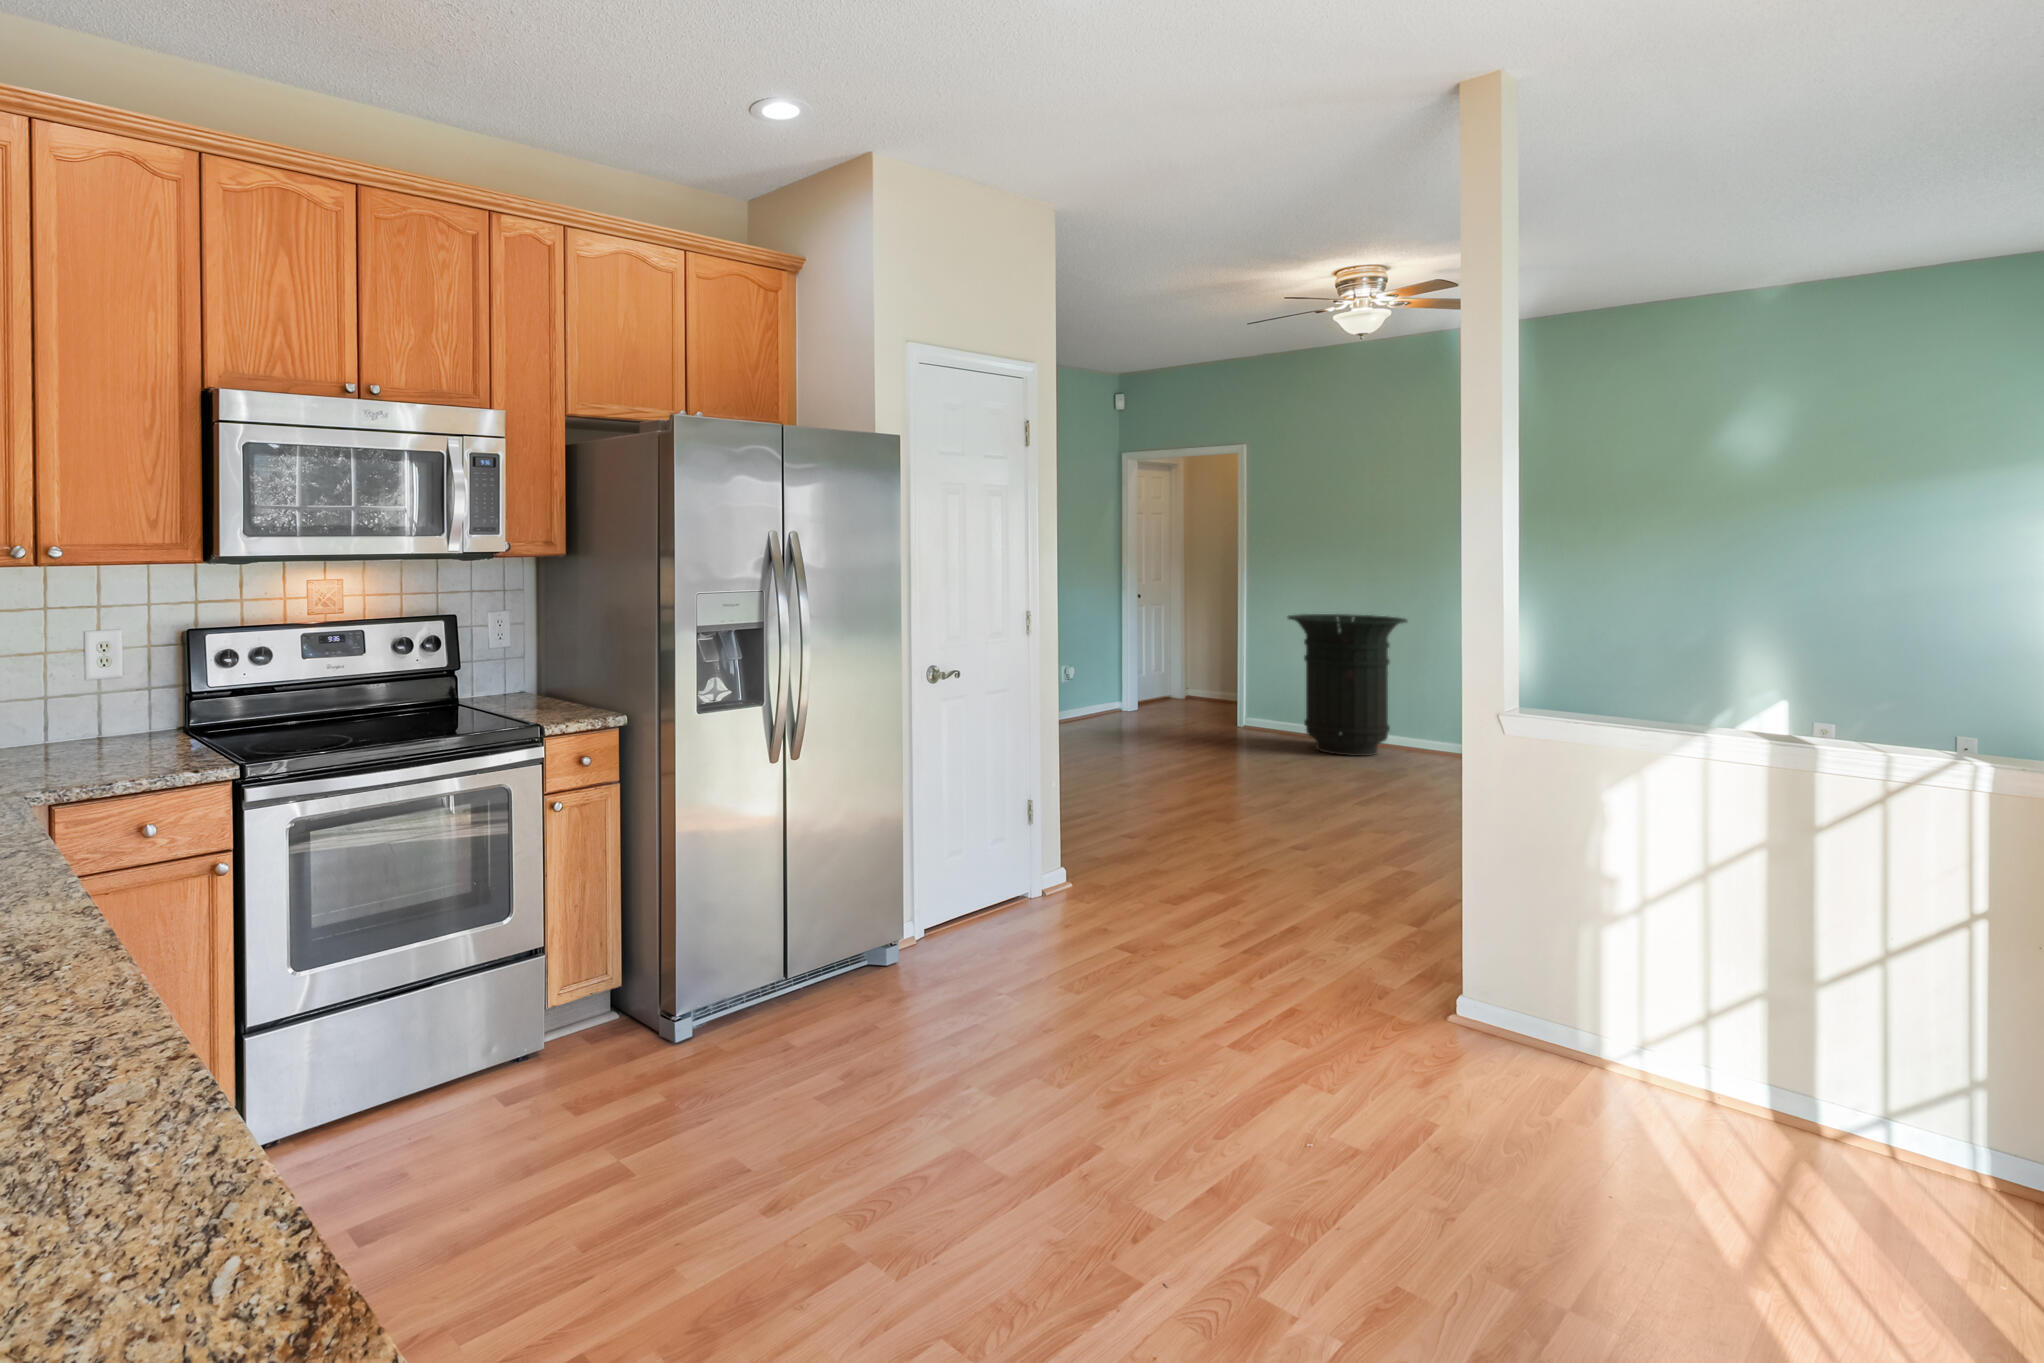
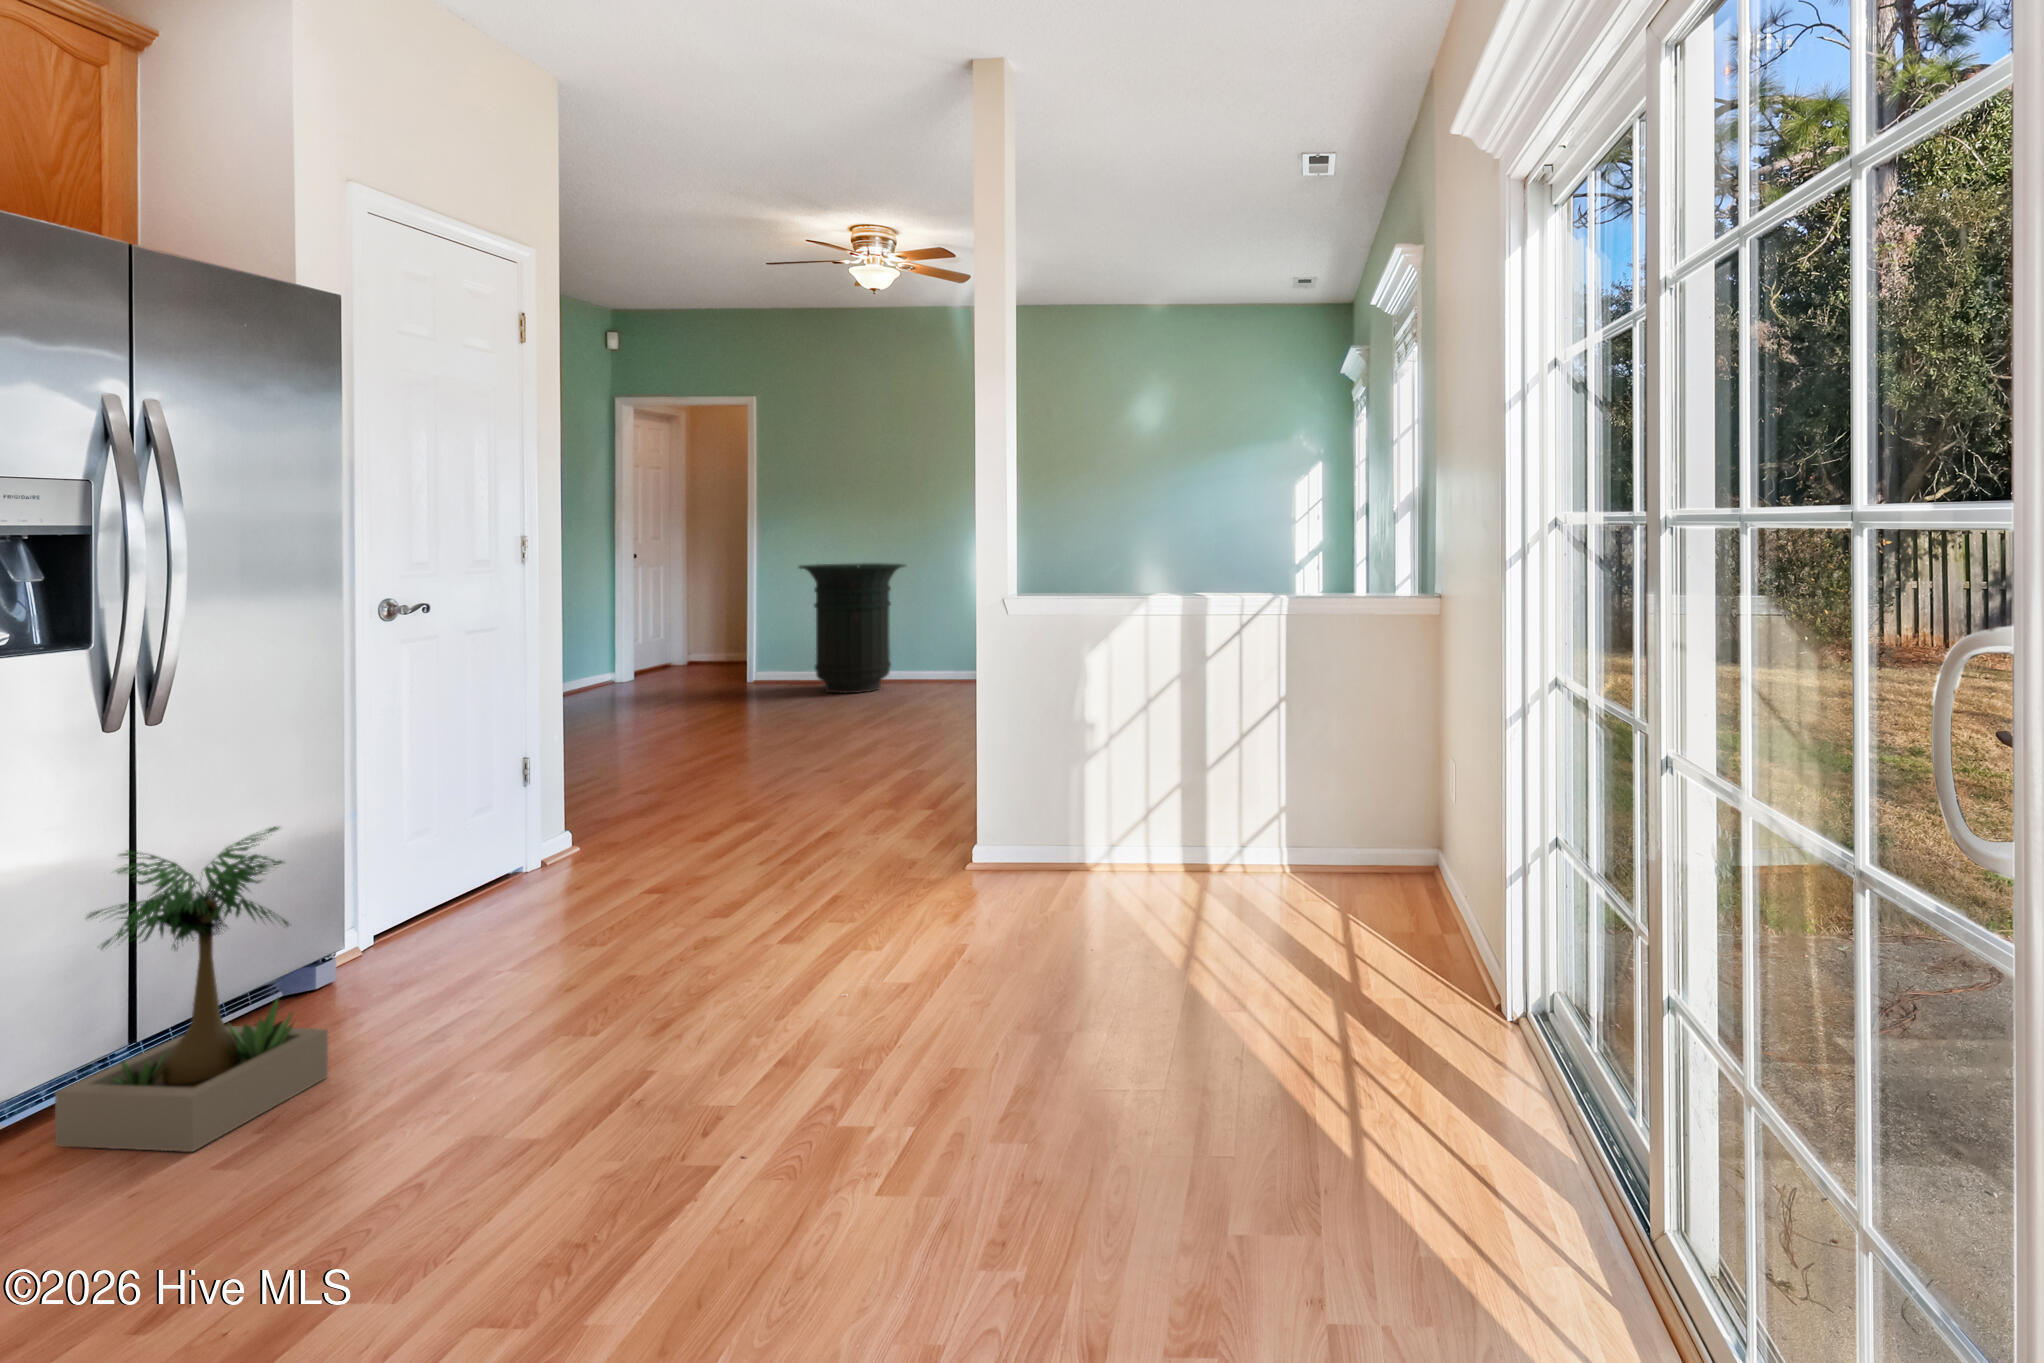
potted plant: none [745,844,886,1077] -> present [55,827,328,1152]

